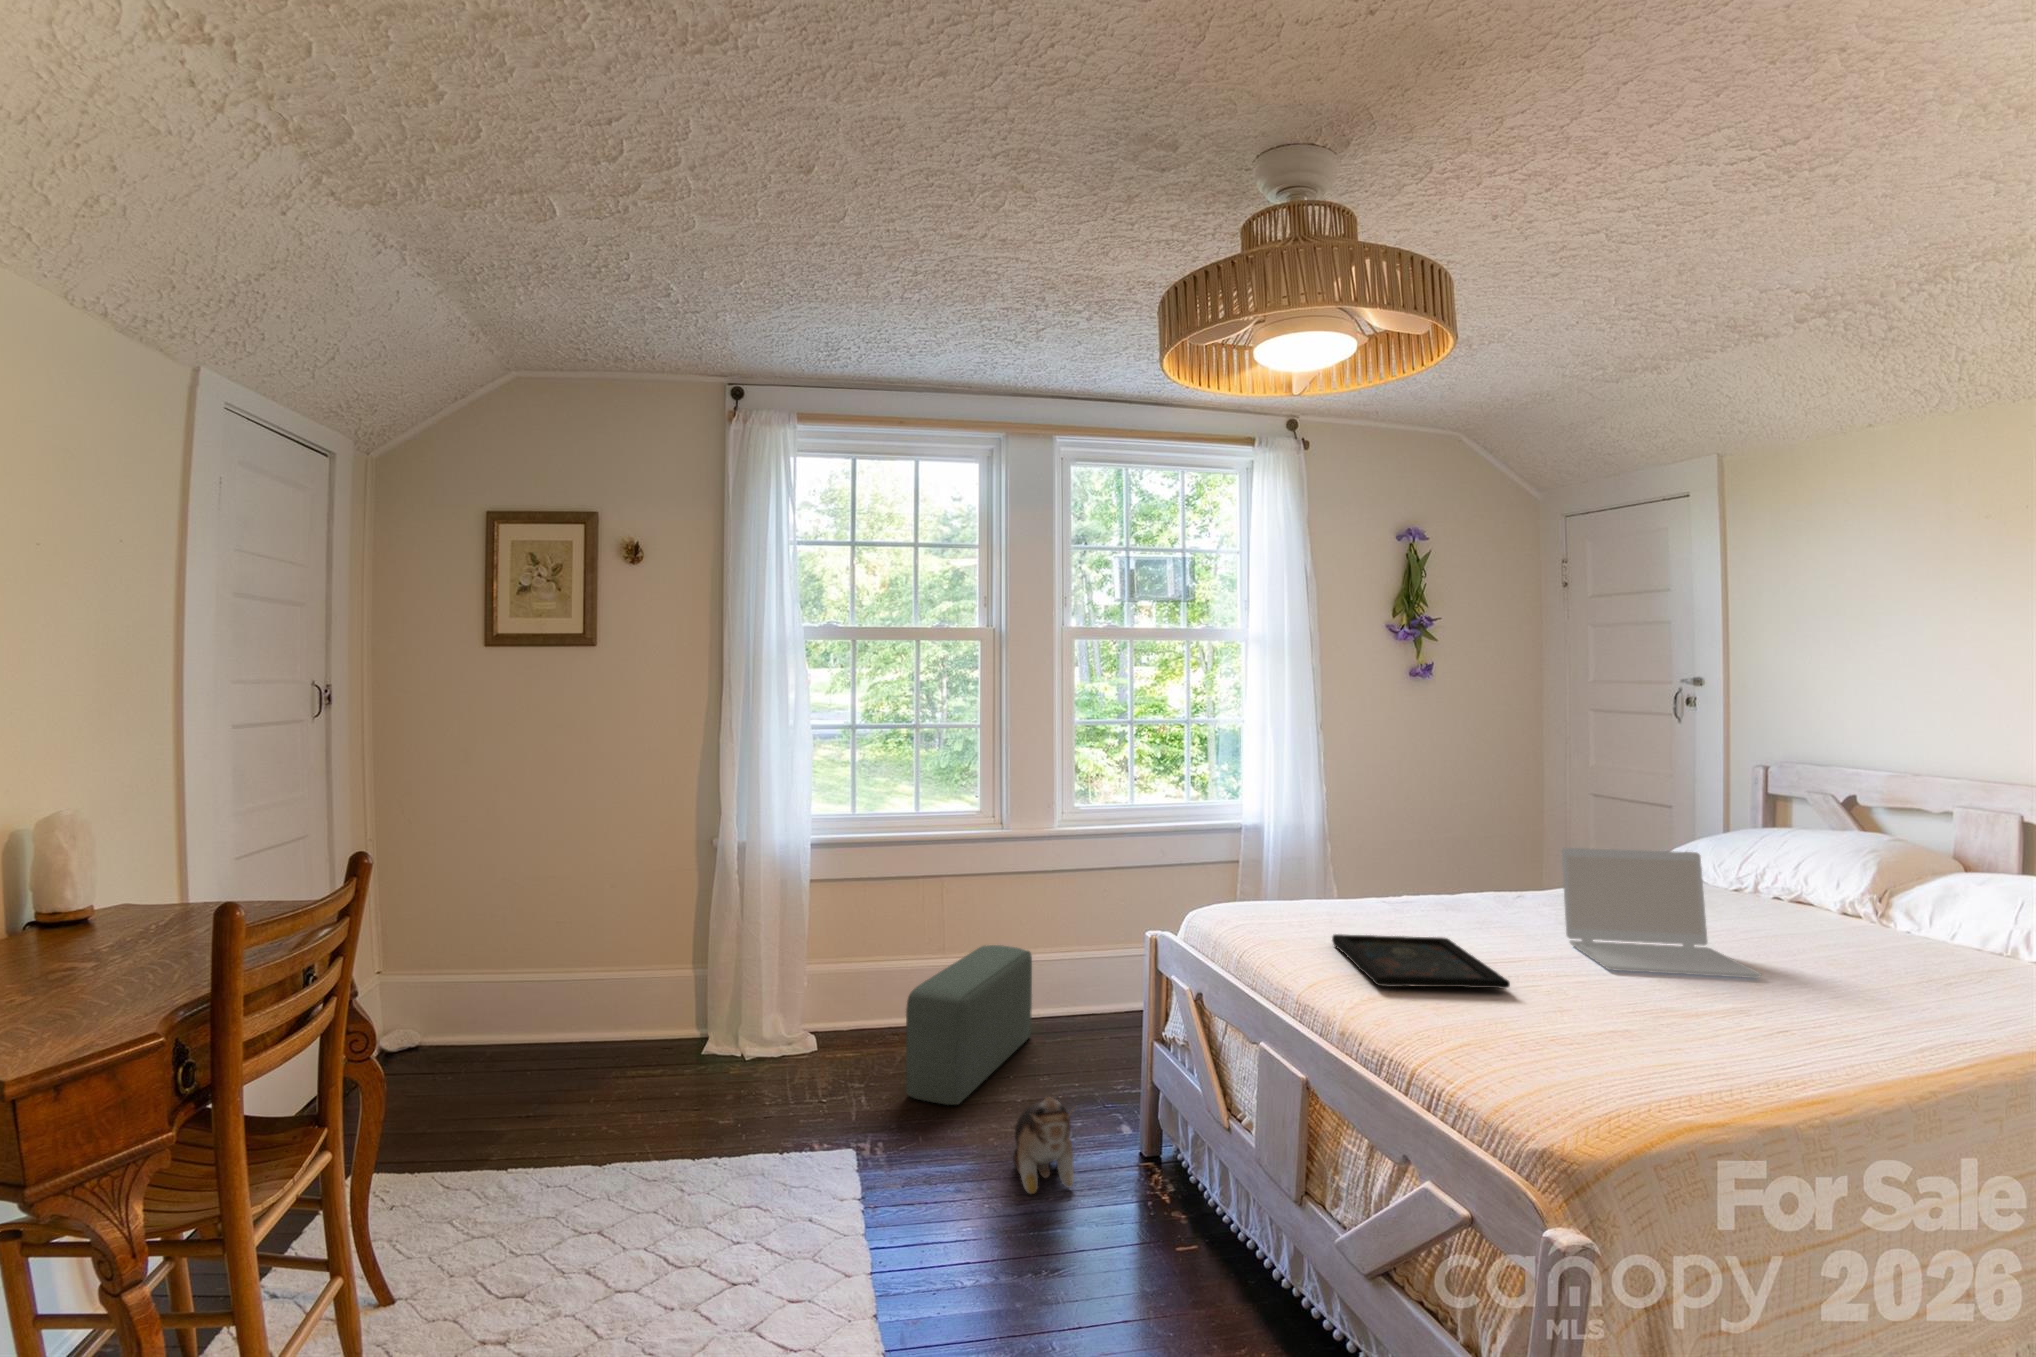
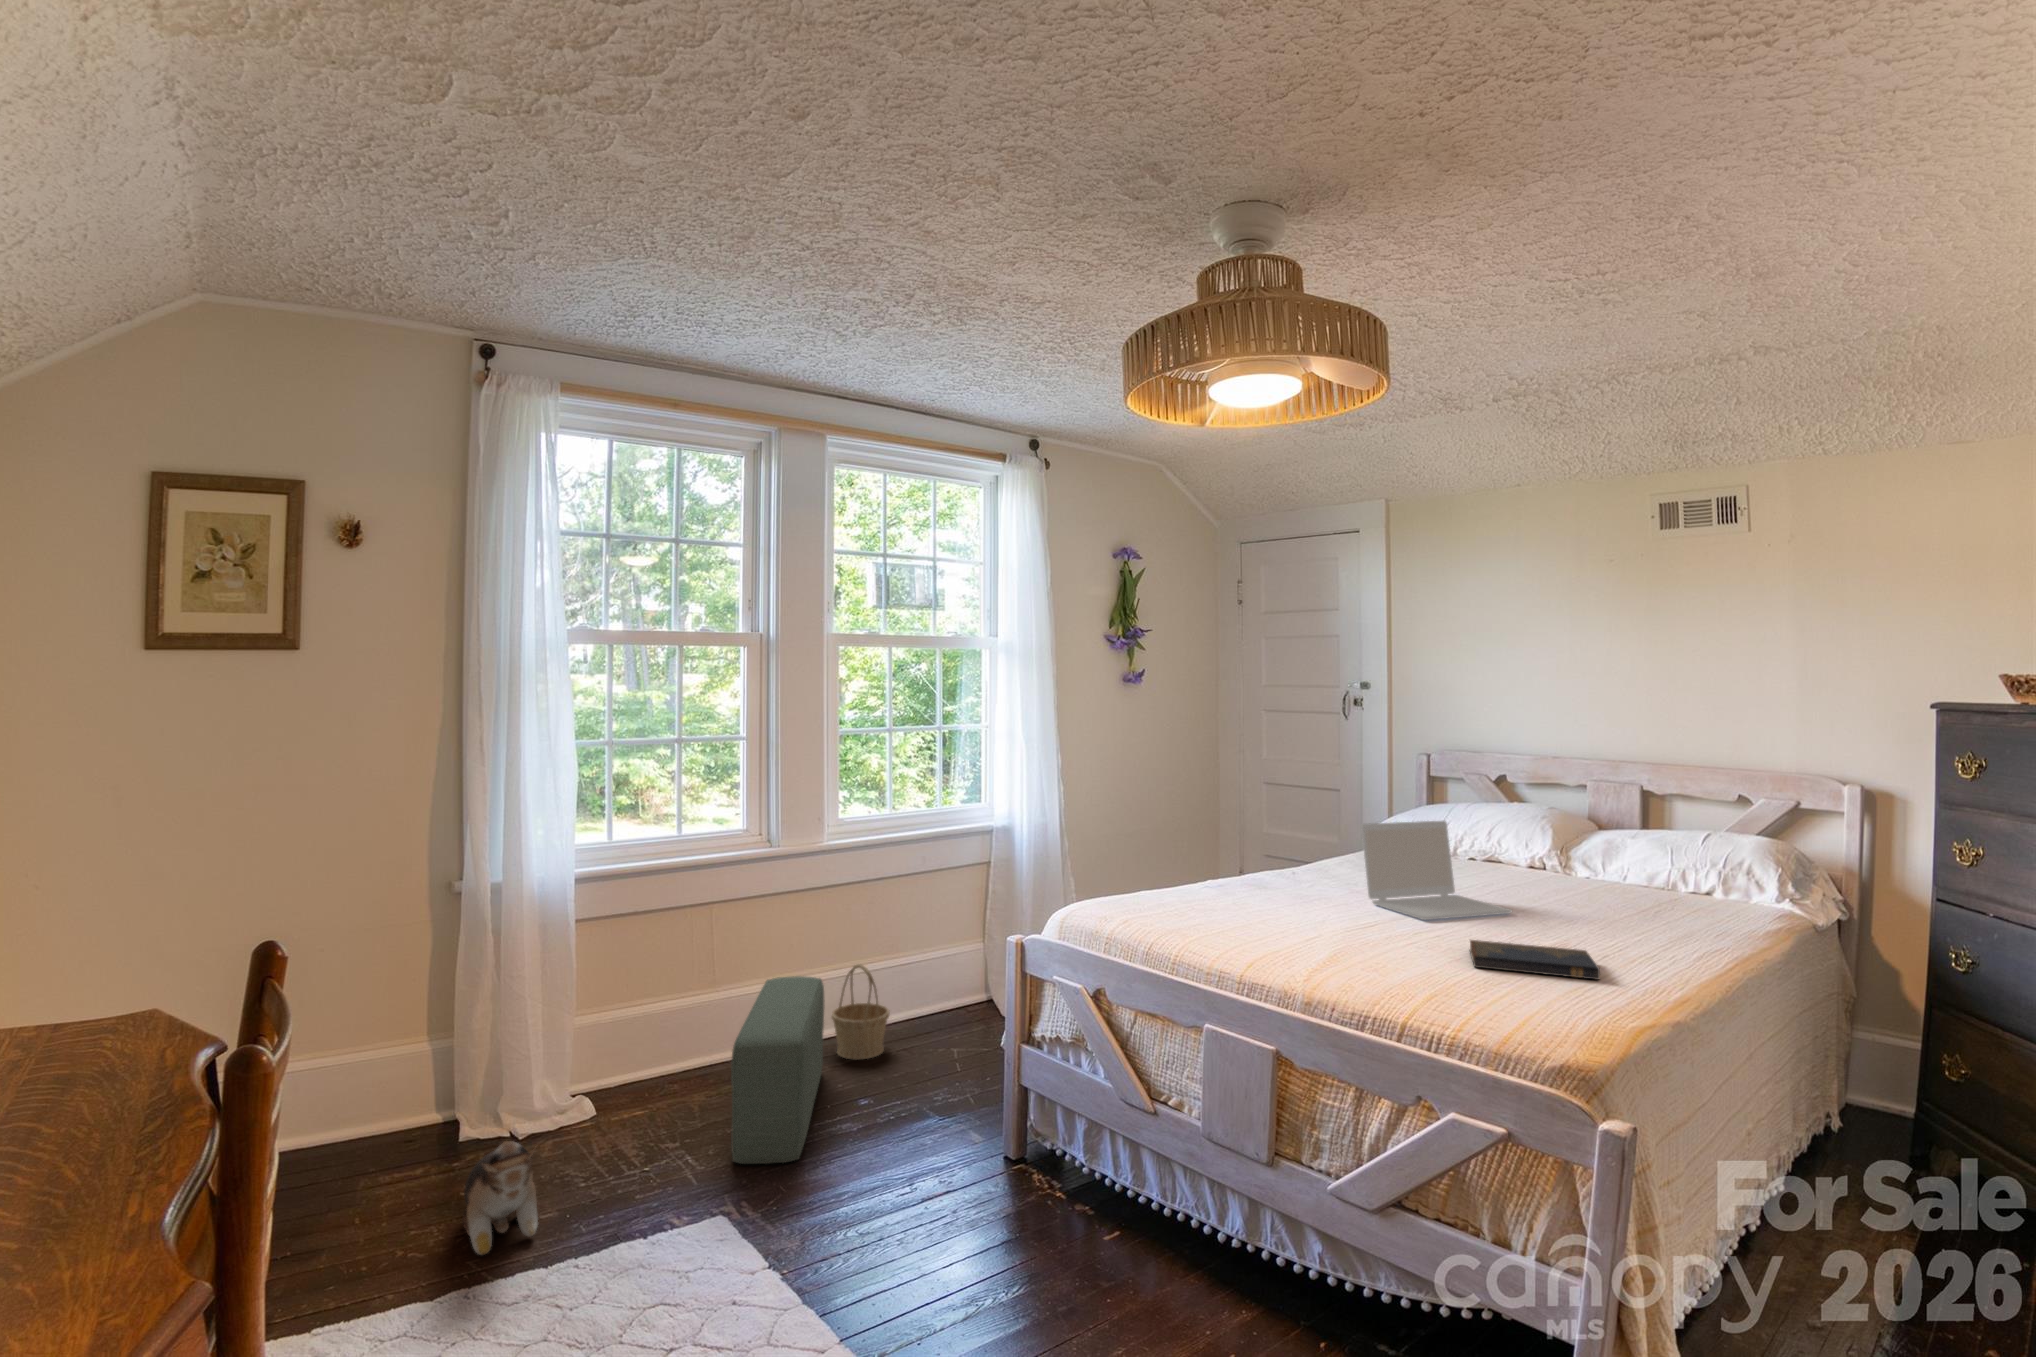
tray: present [1332,934,1510,989] -> none [1219,909,1396,956]
basket: none [1052,944,1106,1033] -> present [832,964,890,1060]
hardcover book: none [1581,997,1770,1070] -> present [1469,940,1600,980]
plush toy: present [1013,1097,1074,1194] -> present [462,1141,538,1255]

